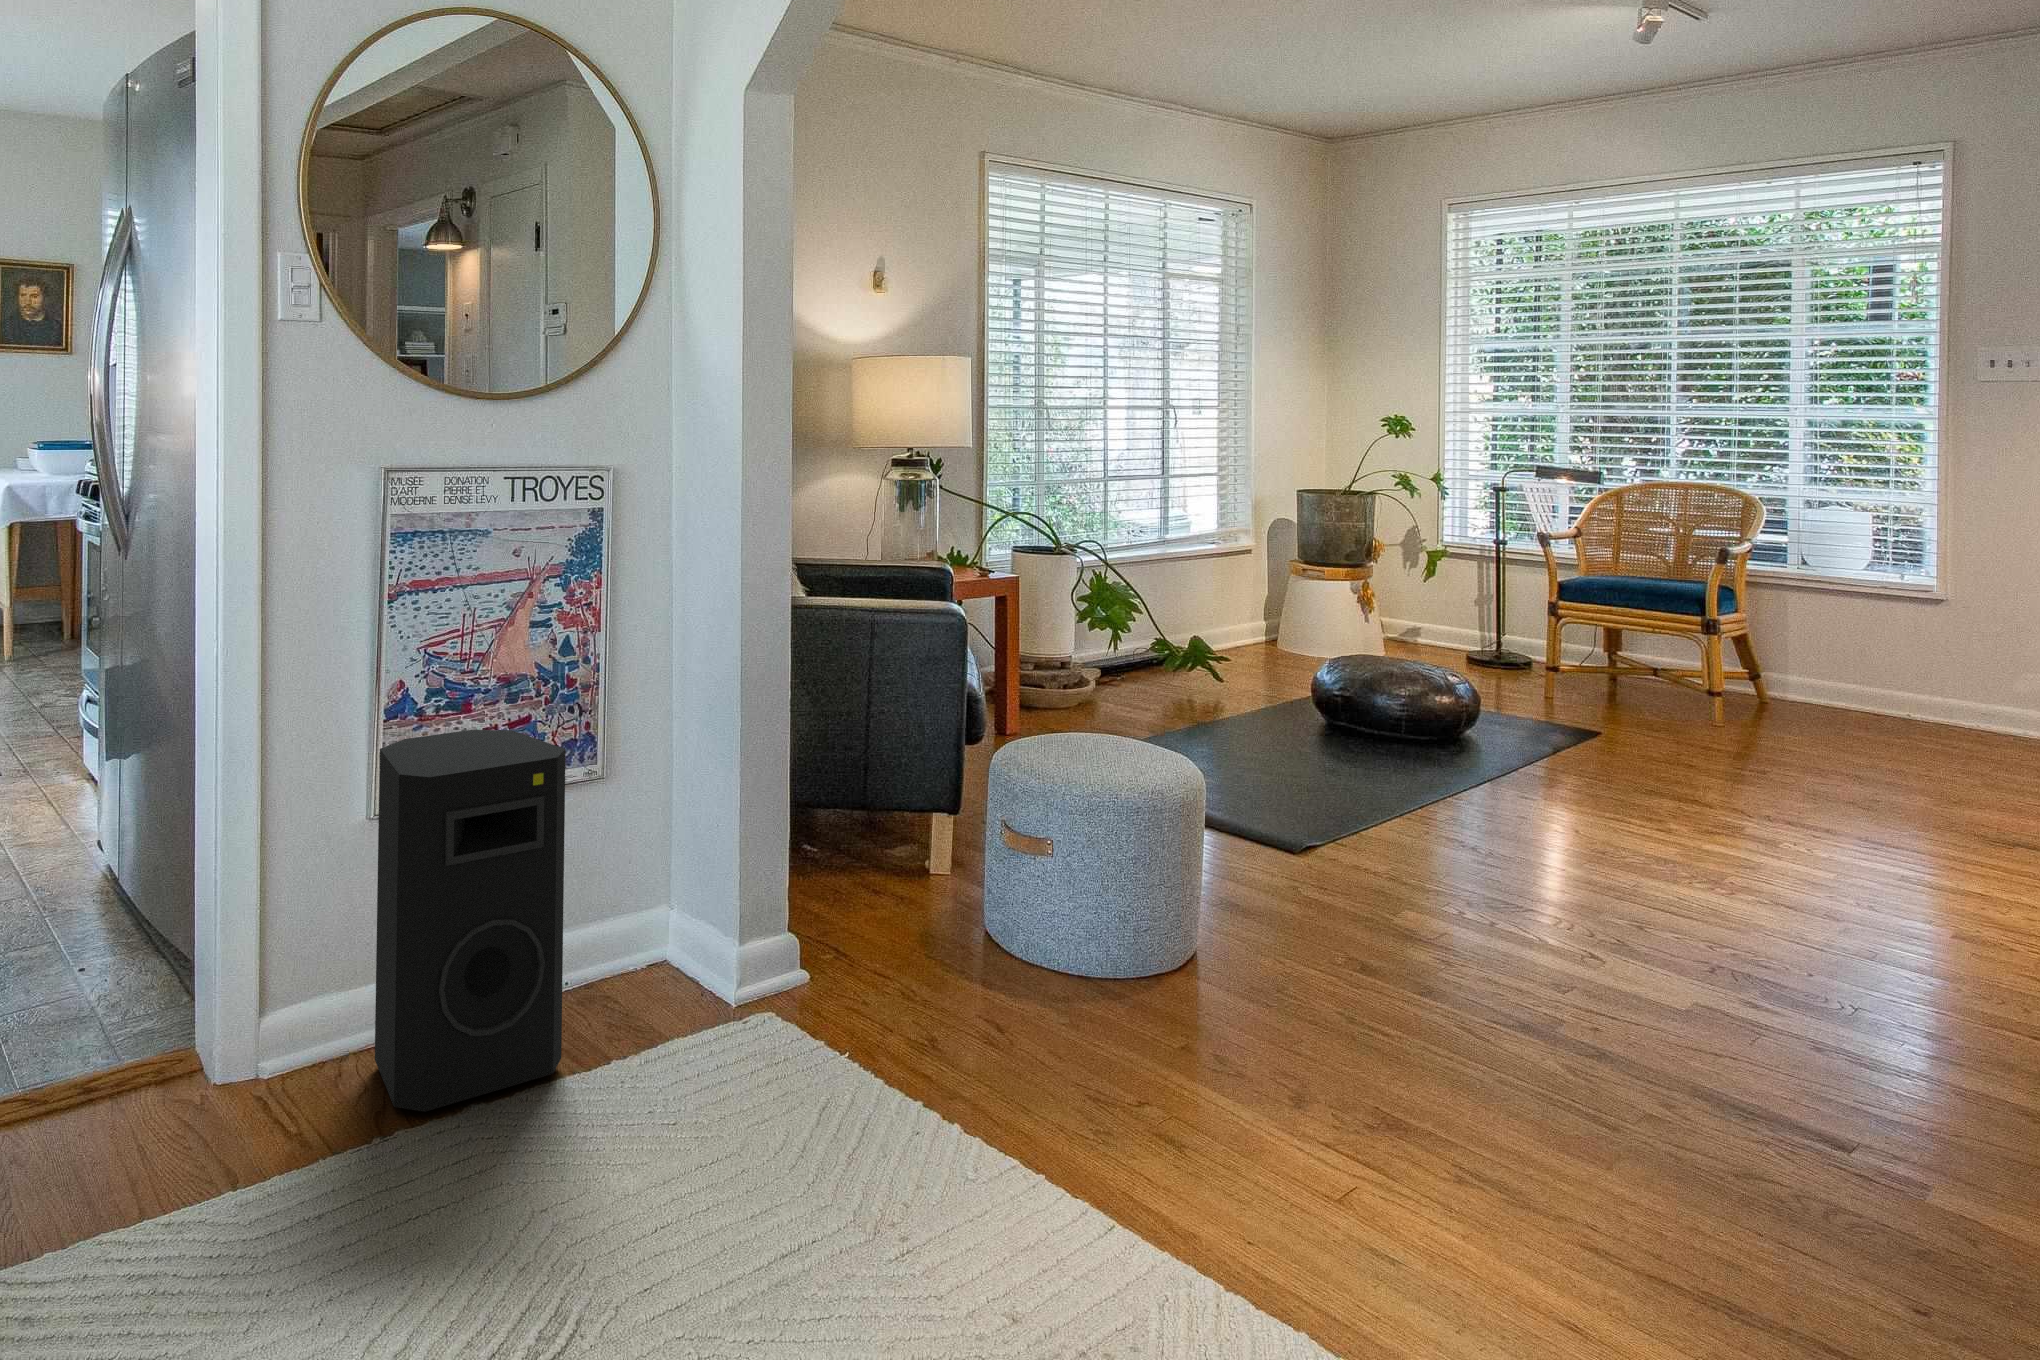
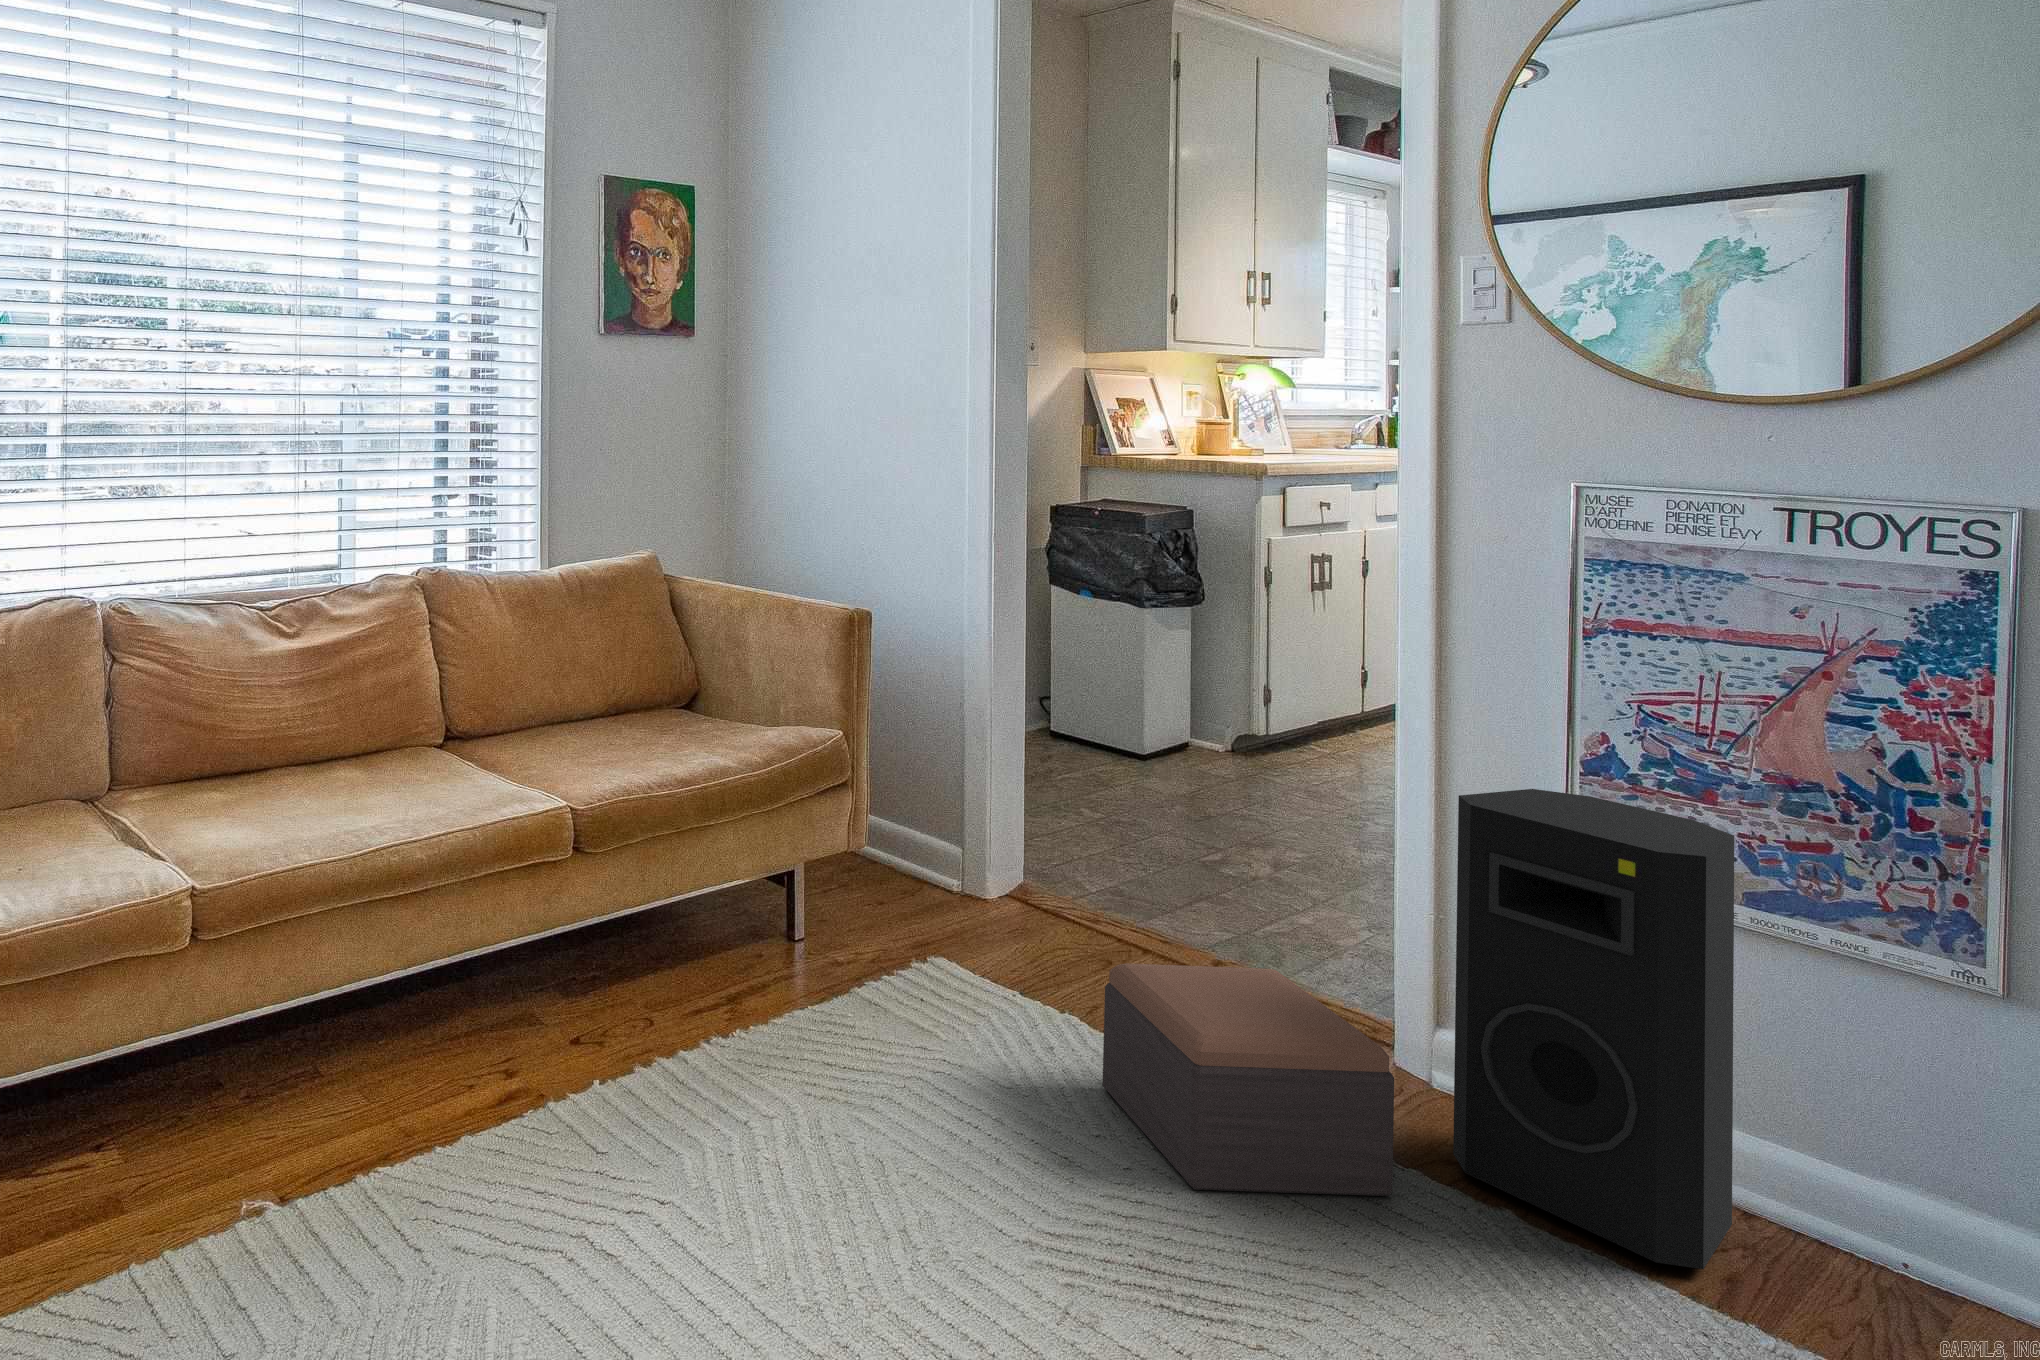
footstool: none [184,1034,446,1303] -> present [1102,963,1394,1196]

